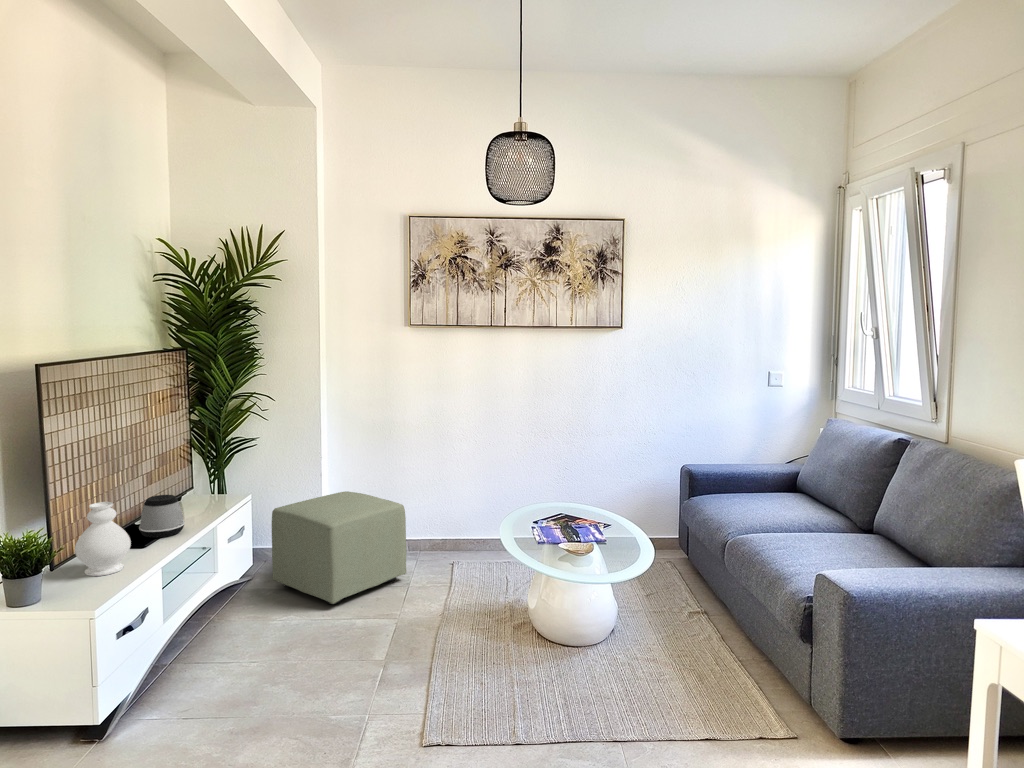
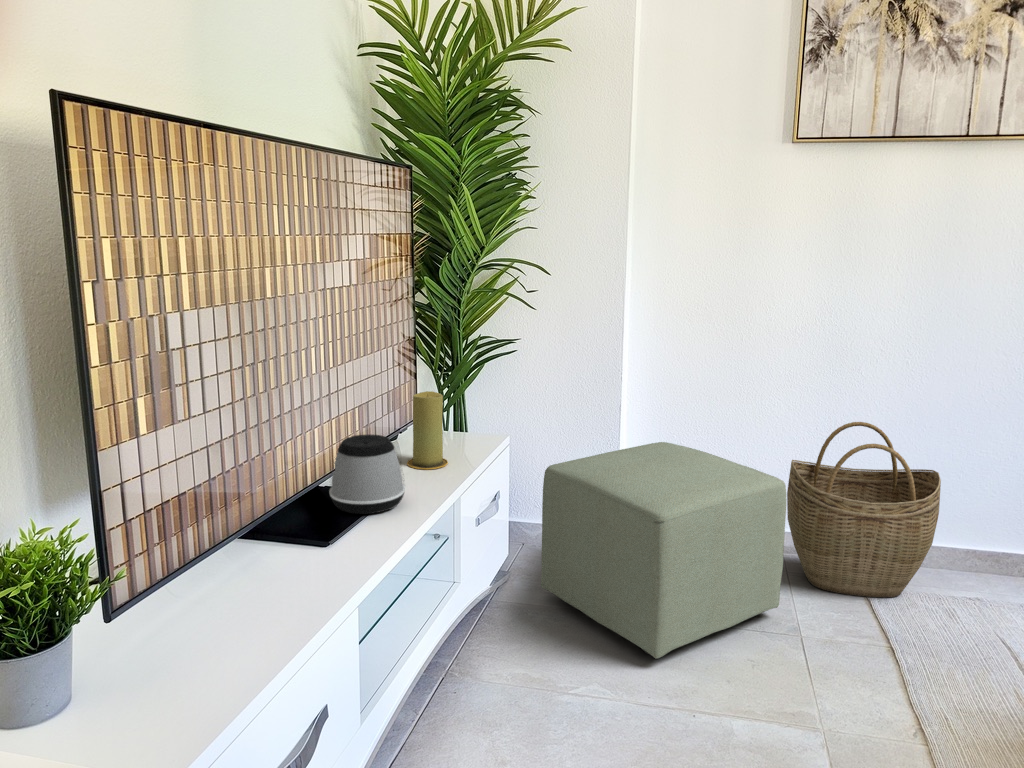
candle: none [186,470,212,515] -> present [407,391,448,469]
woven basket: none [415,472,490,566] -> present [787,422,941,597]
decorative vase: present [75,502,131,576] -> none [208,451,308,600]

